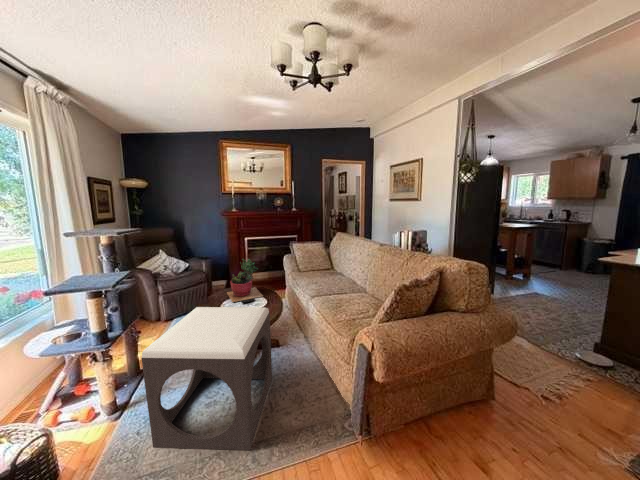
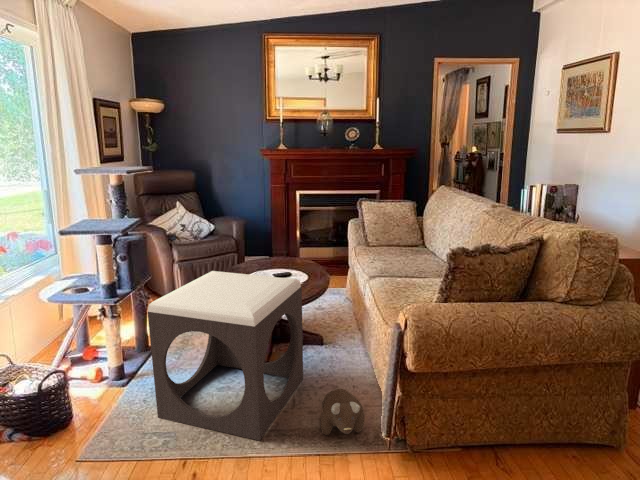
succulent plant: present [227,259,263,302] -> none [256,215,304,275]
plush toy: none [295,388,329,430] -> present [320,389,365,435]

